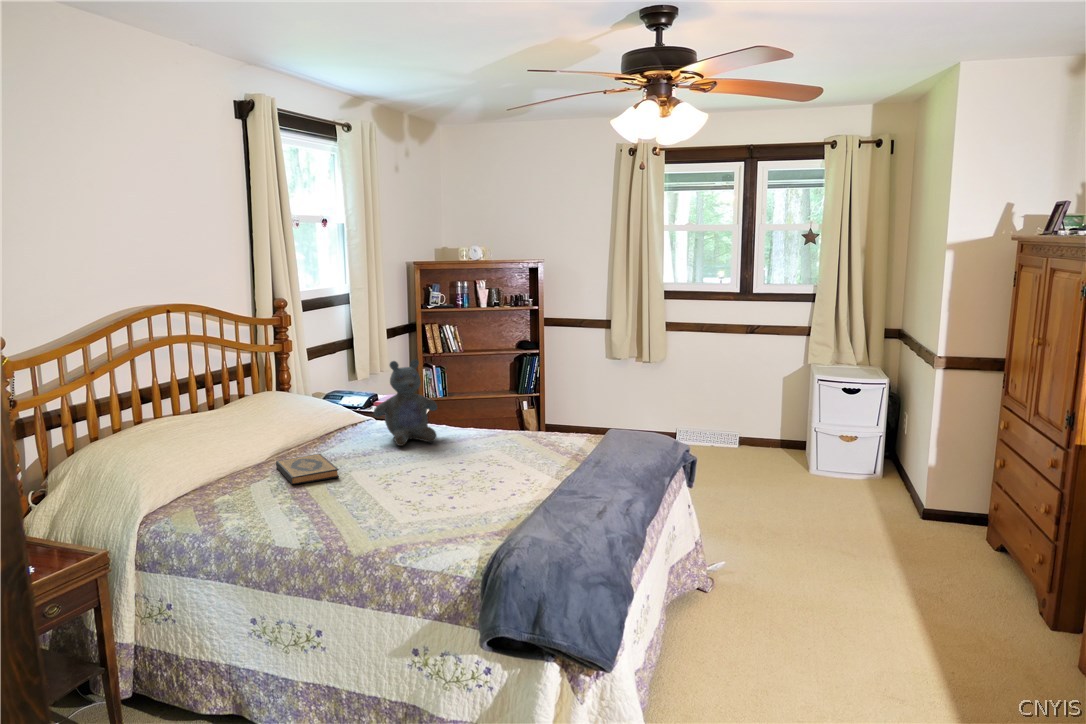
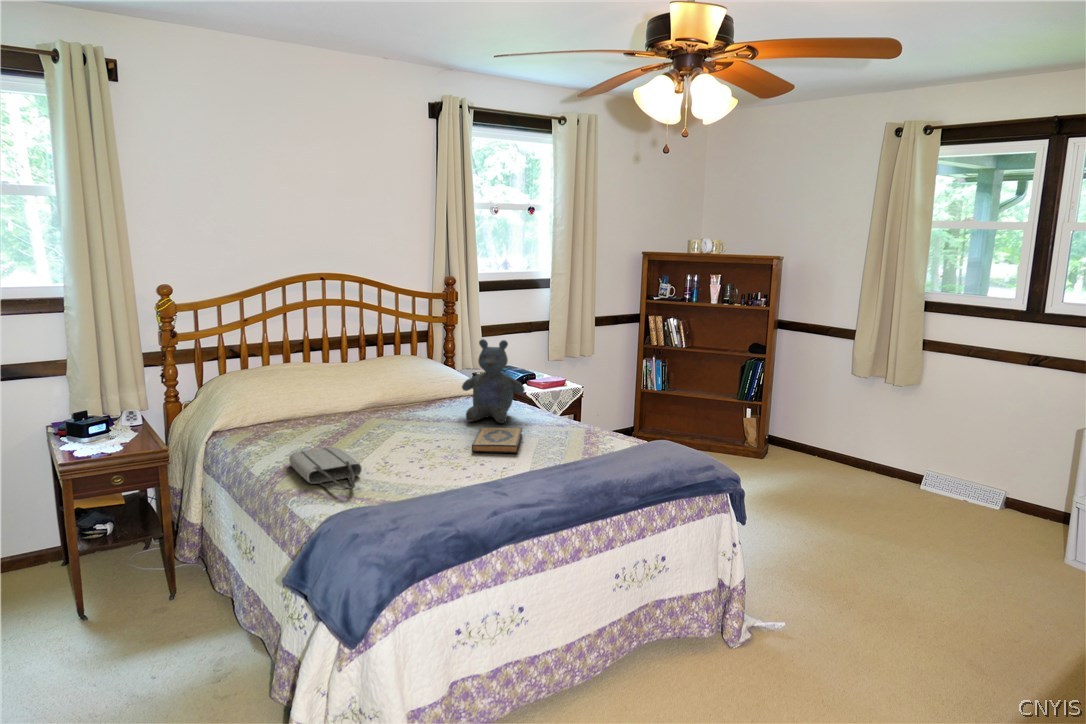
hardback book: present [276,454,339,484] -> present [472,428,522,453]
tote bag: none [306,490,428,525] -> present [289,447,362,490]

